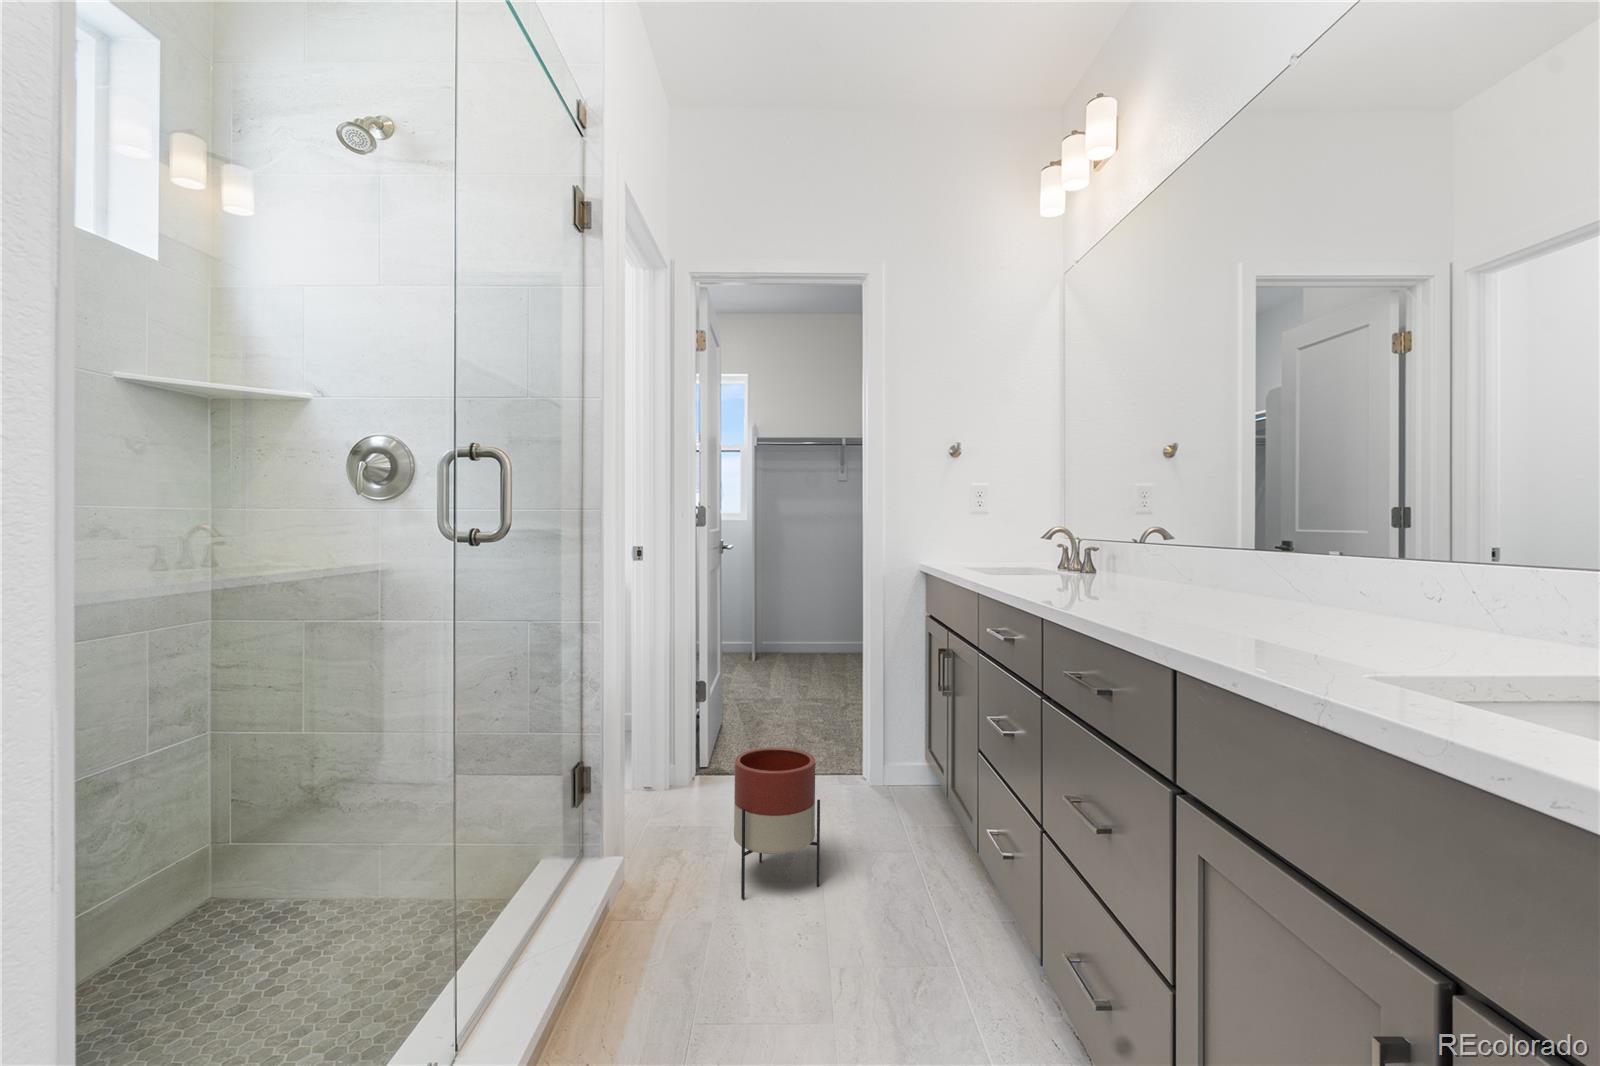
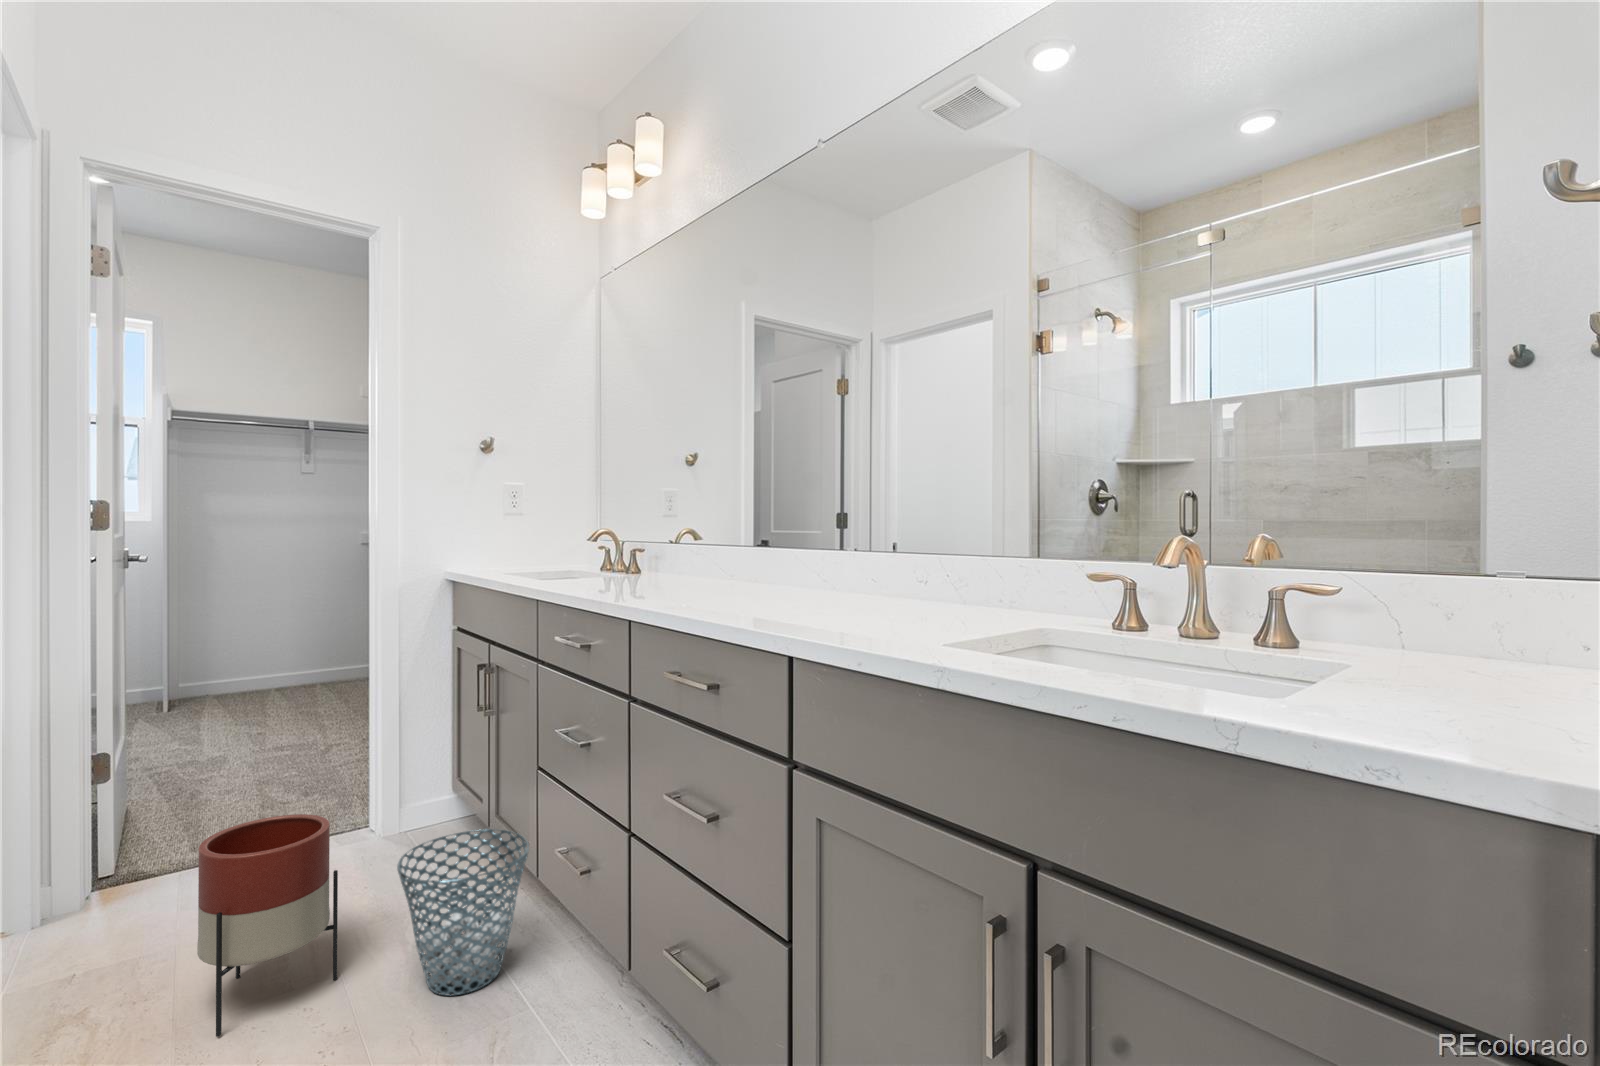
waste basket: none [858,793,963,933] -> present [397,829,529,995]

